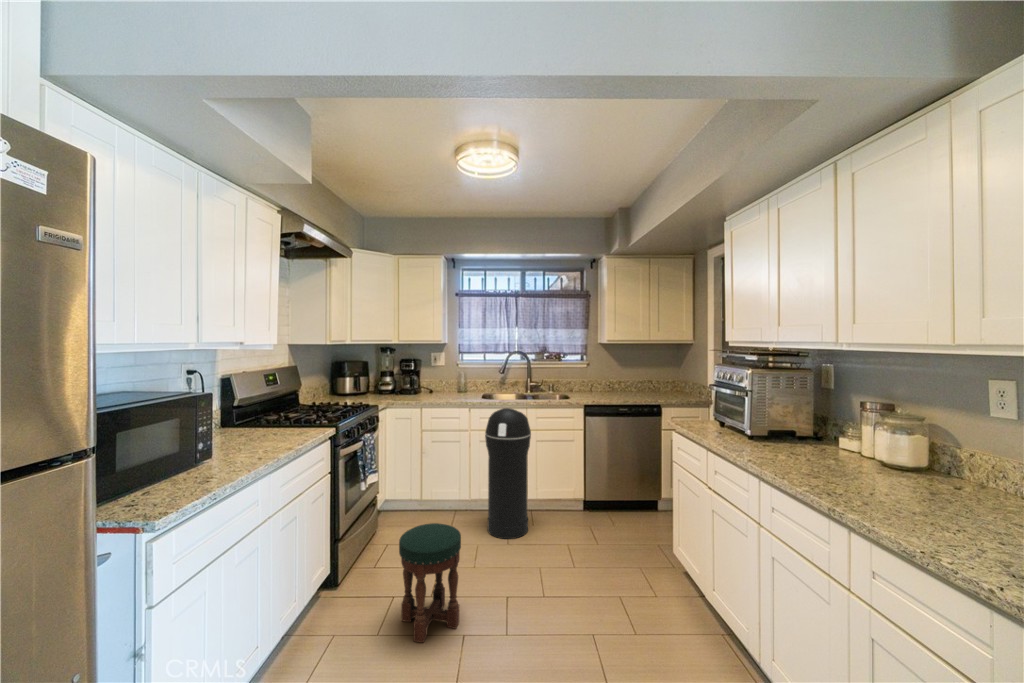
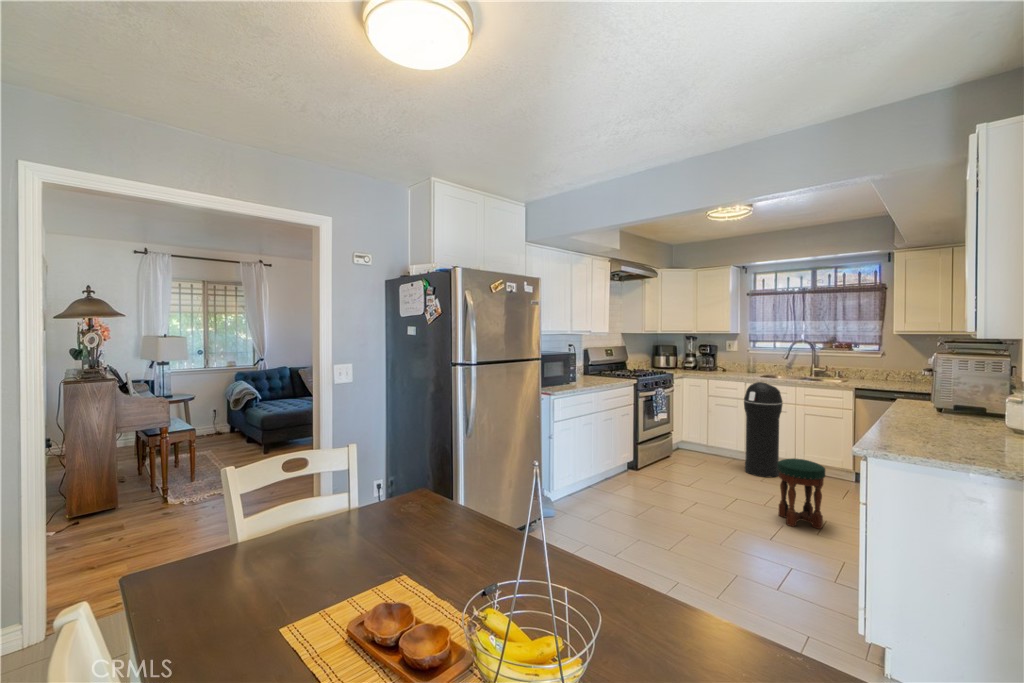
stool: present [399,523,461,643] -> present [777,458,825,529]

